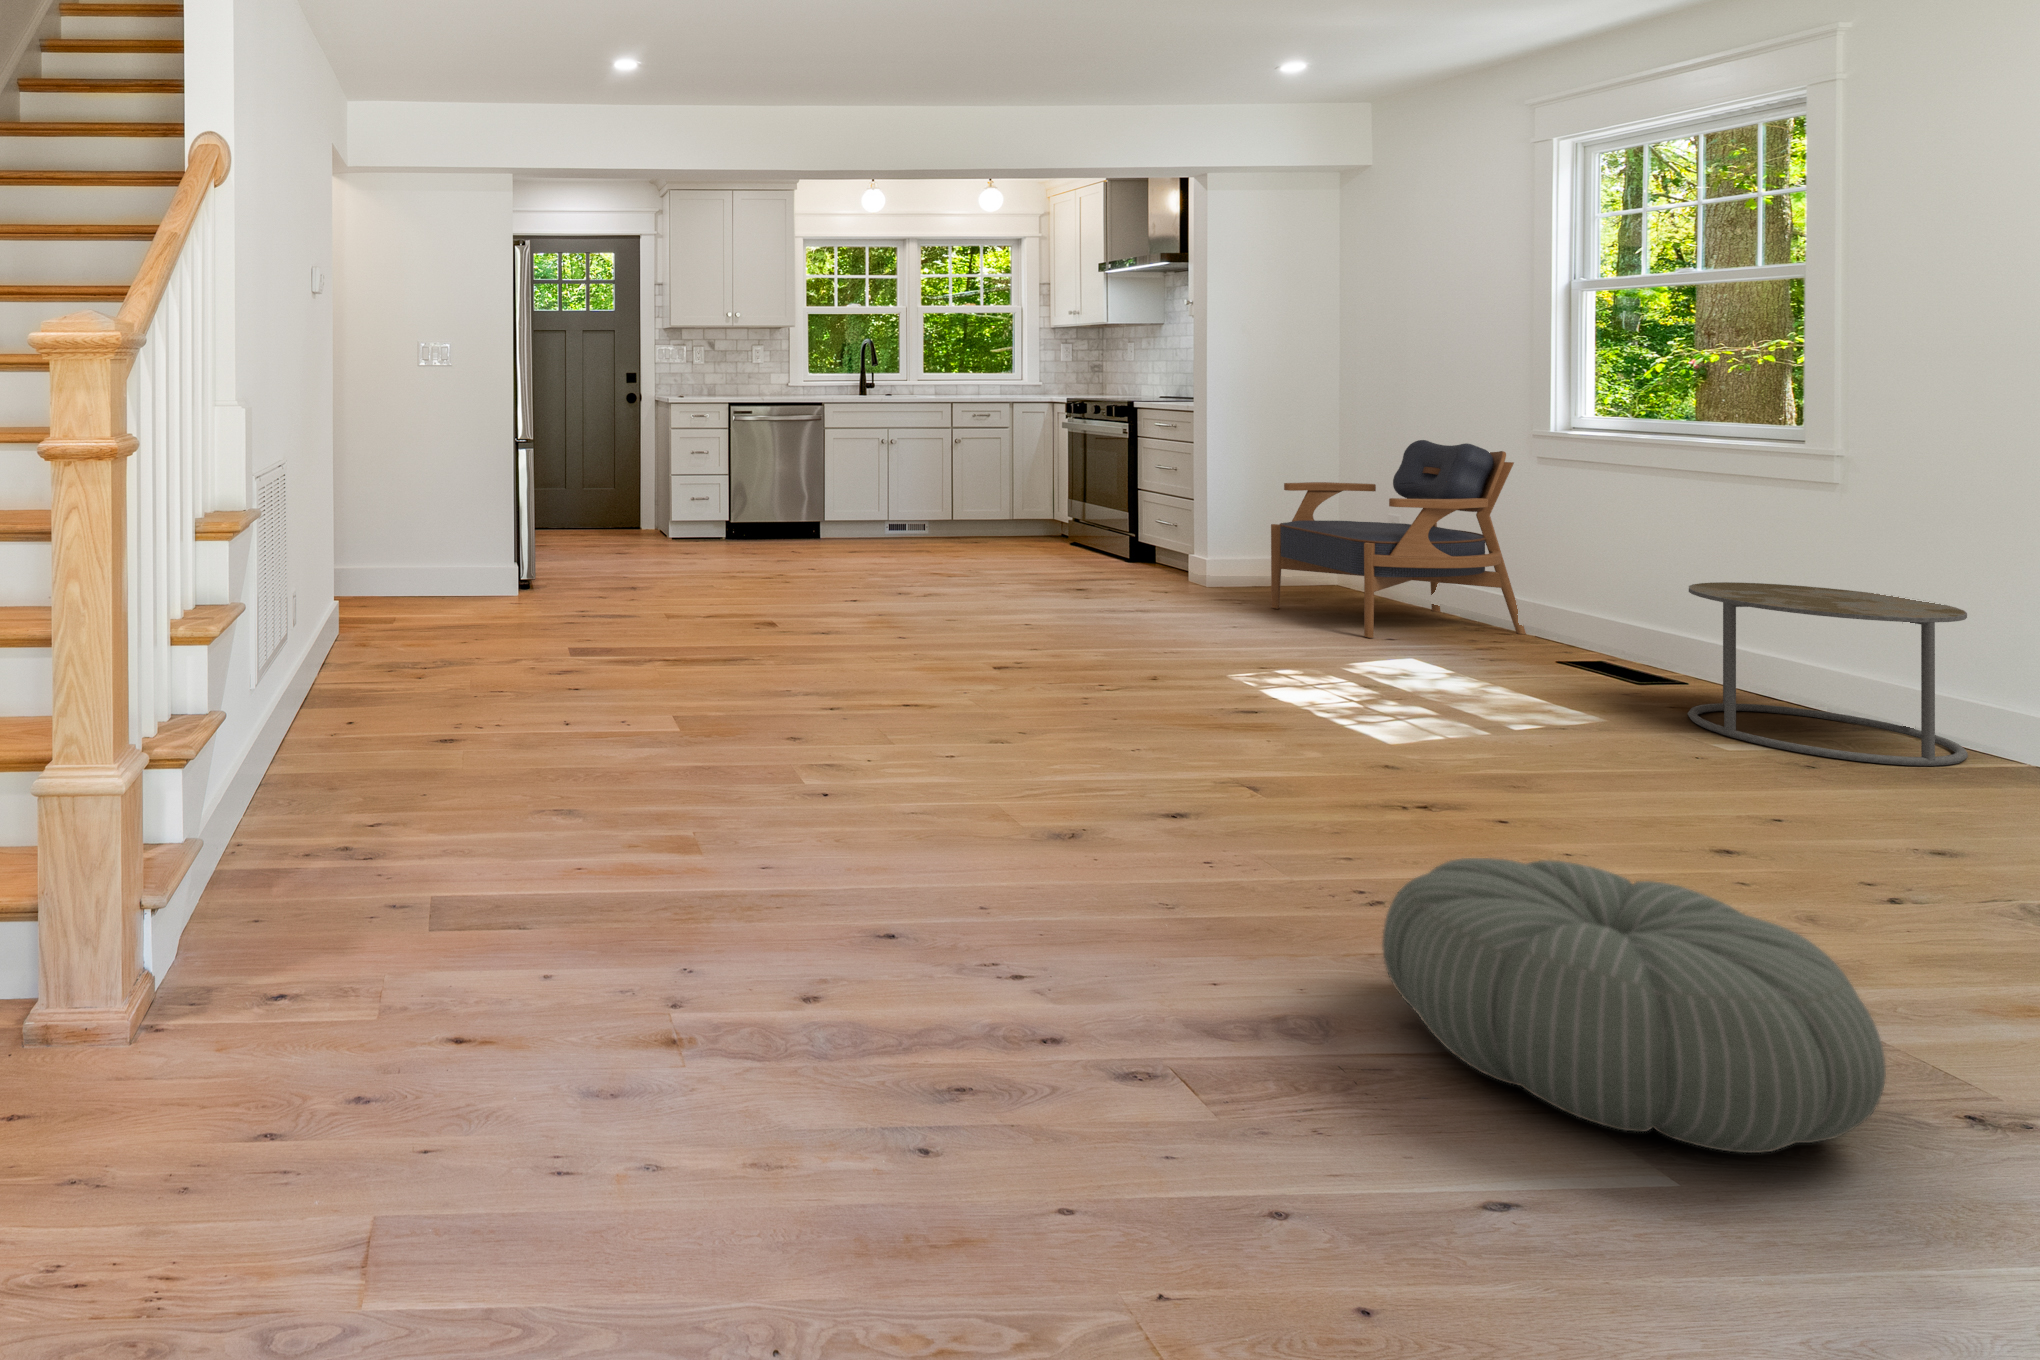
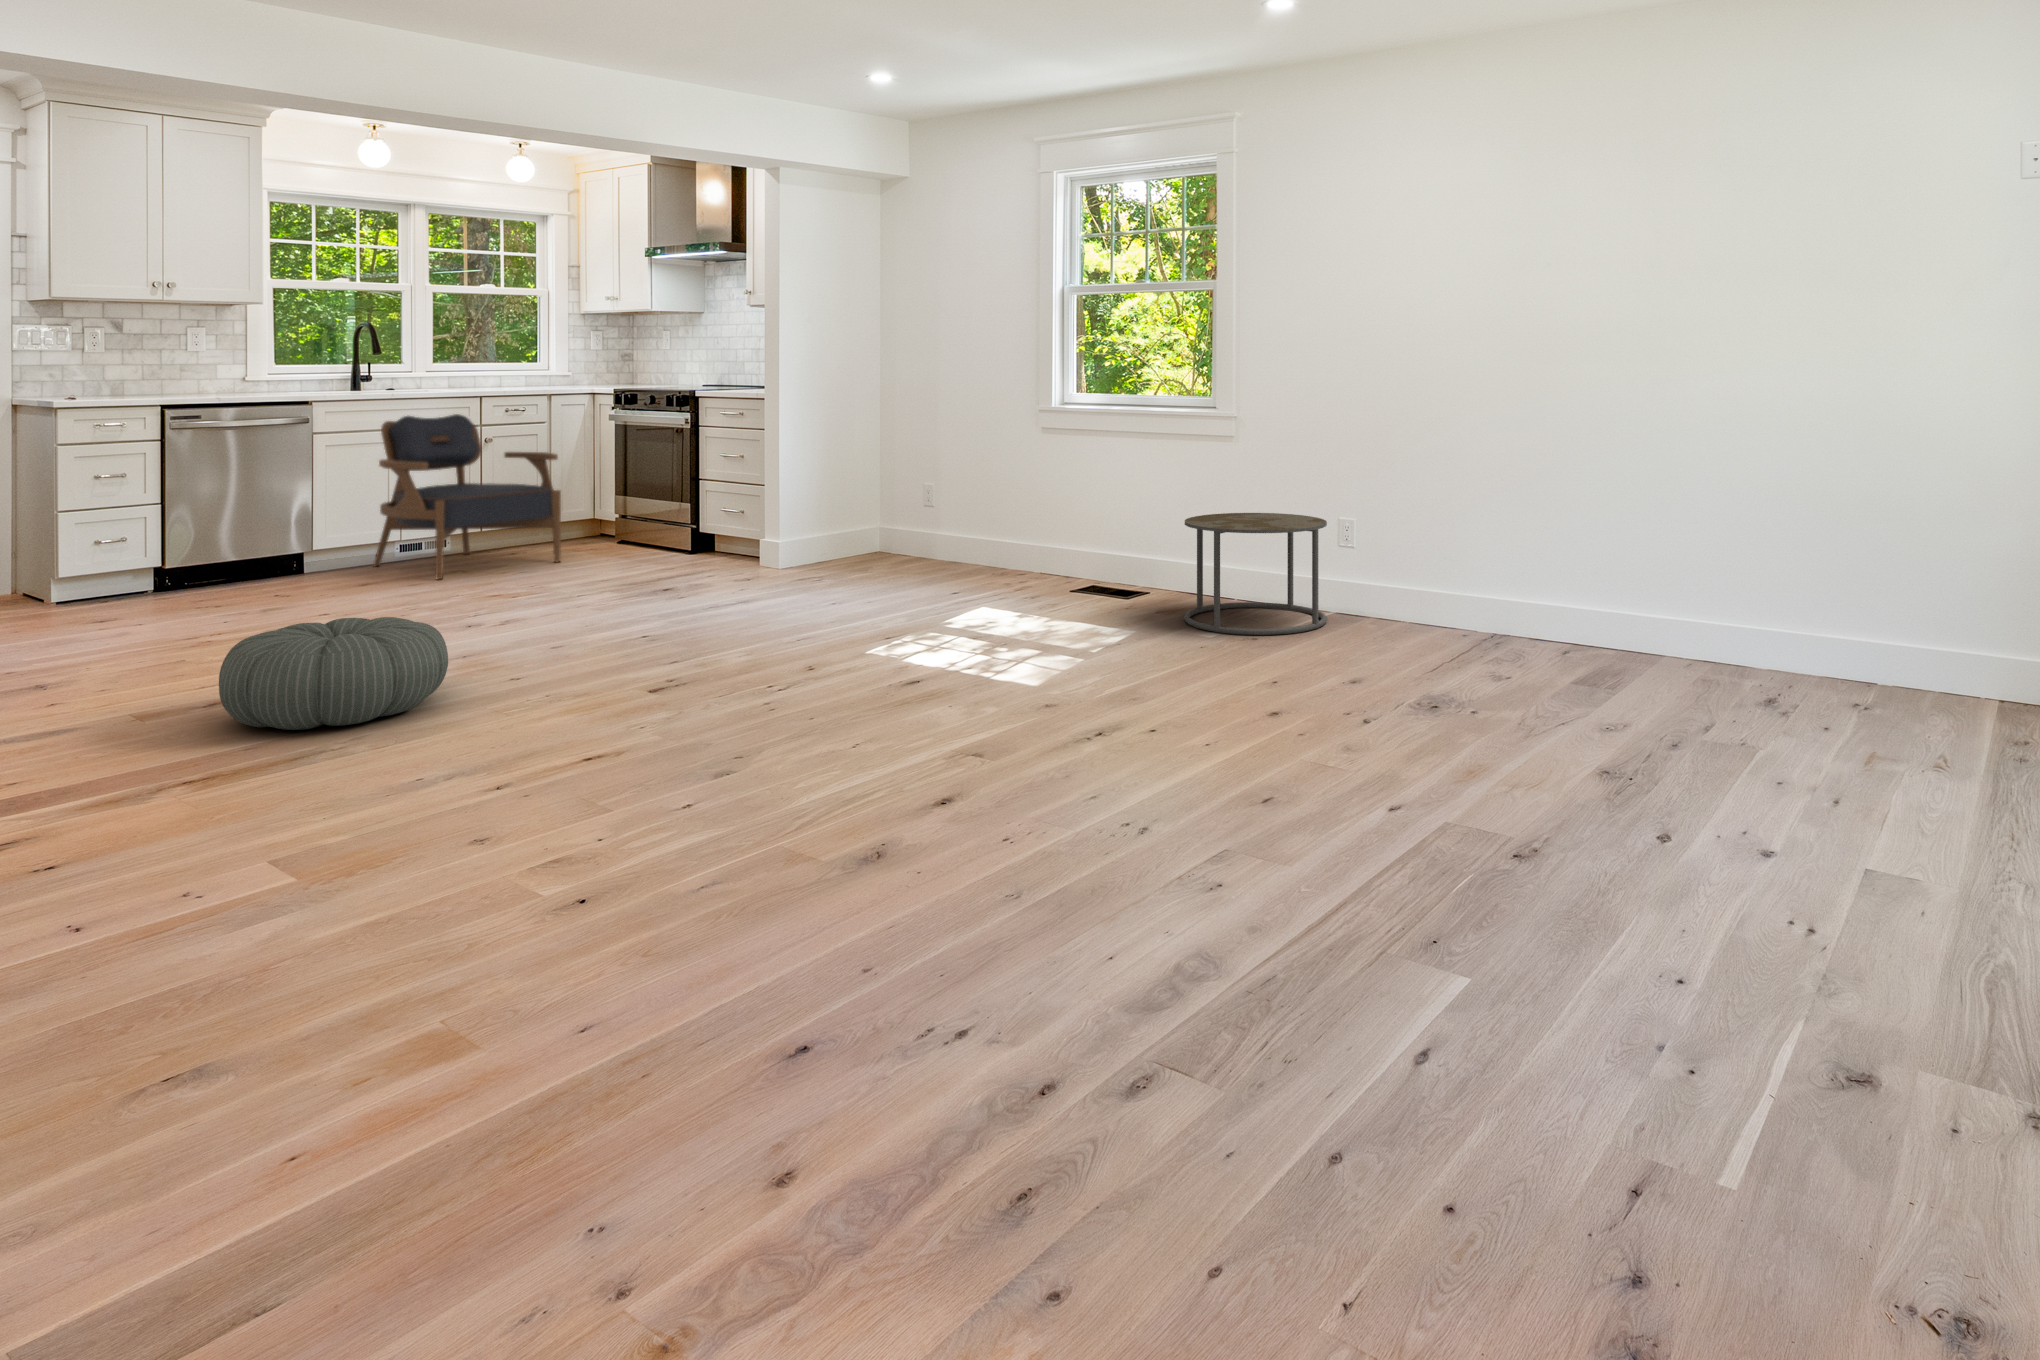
armchair: present [1271,440,1526,638] -> present [374,414,561,579]
pouf: present [1382,858,1886,1153] -> present [219,617,448,730]

